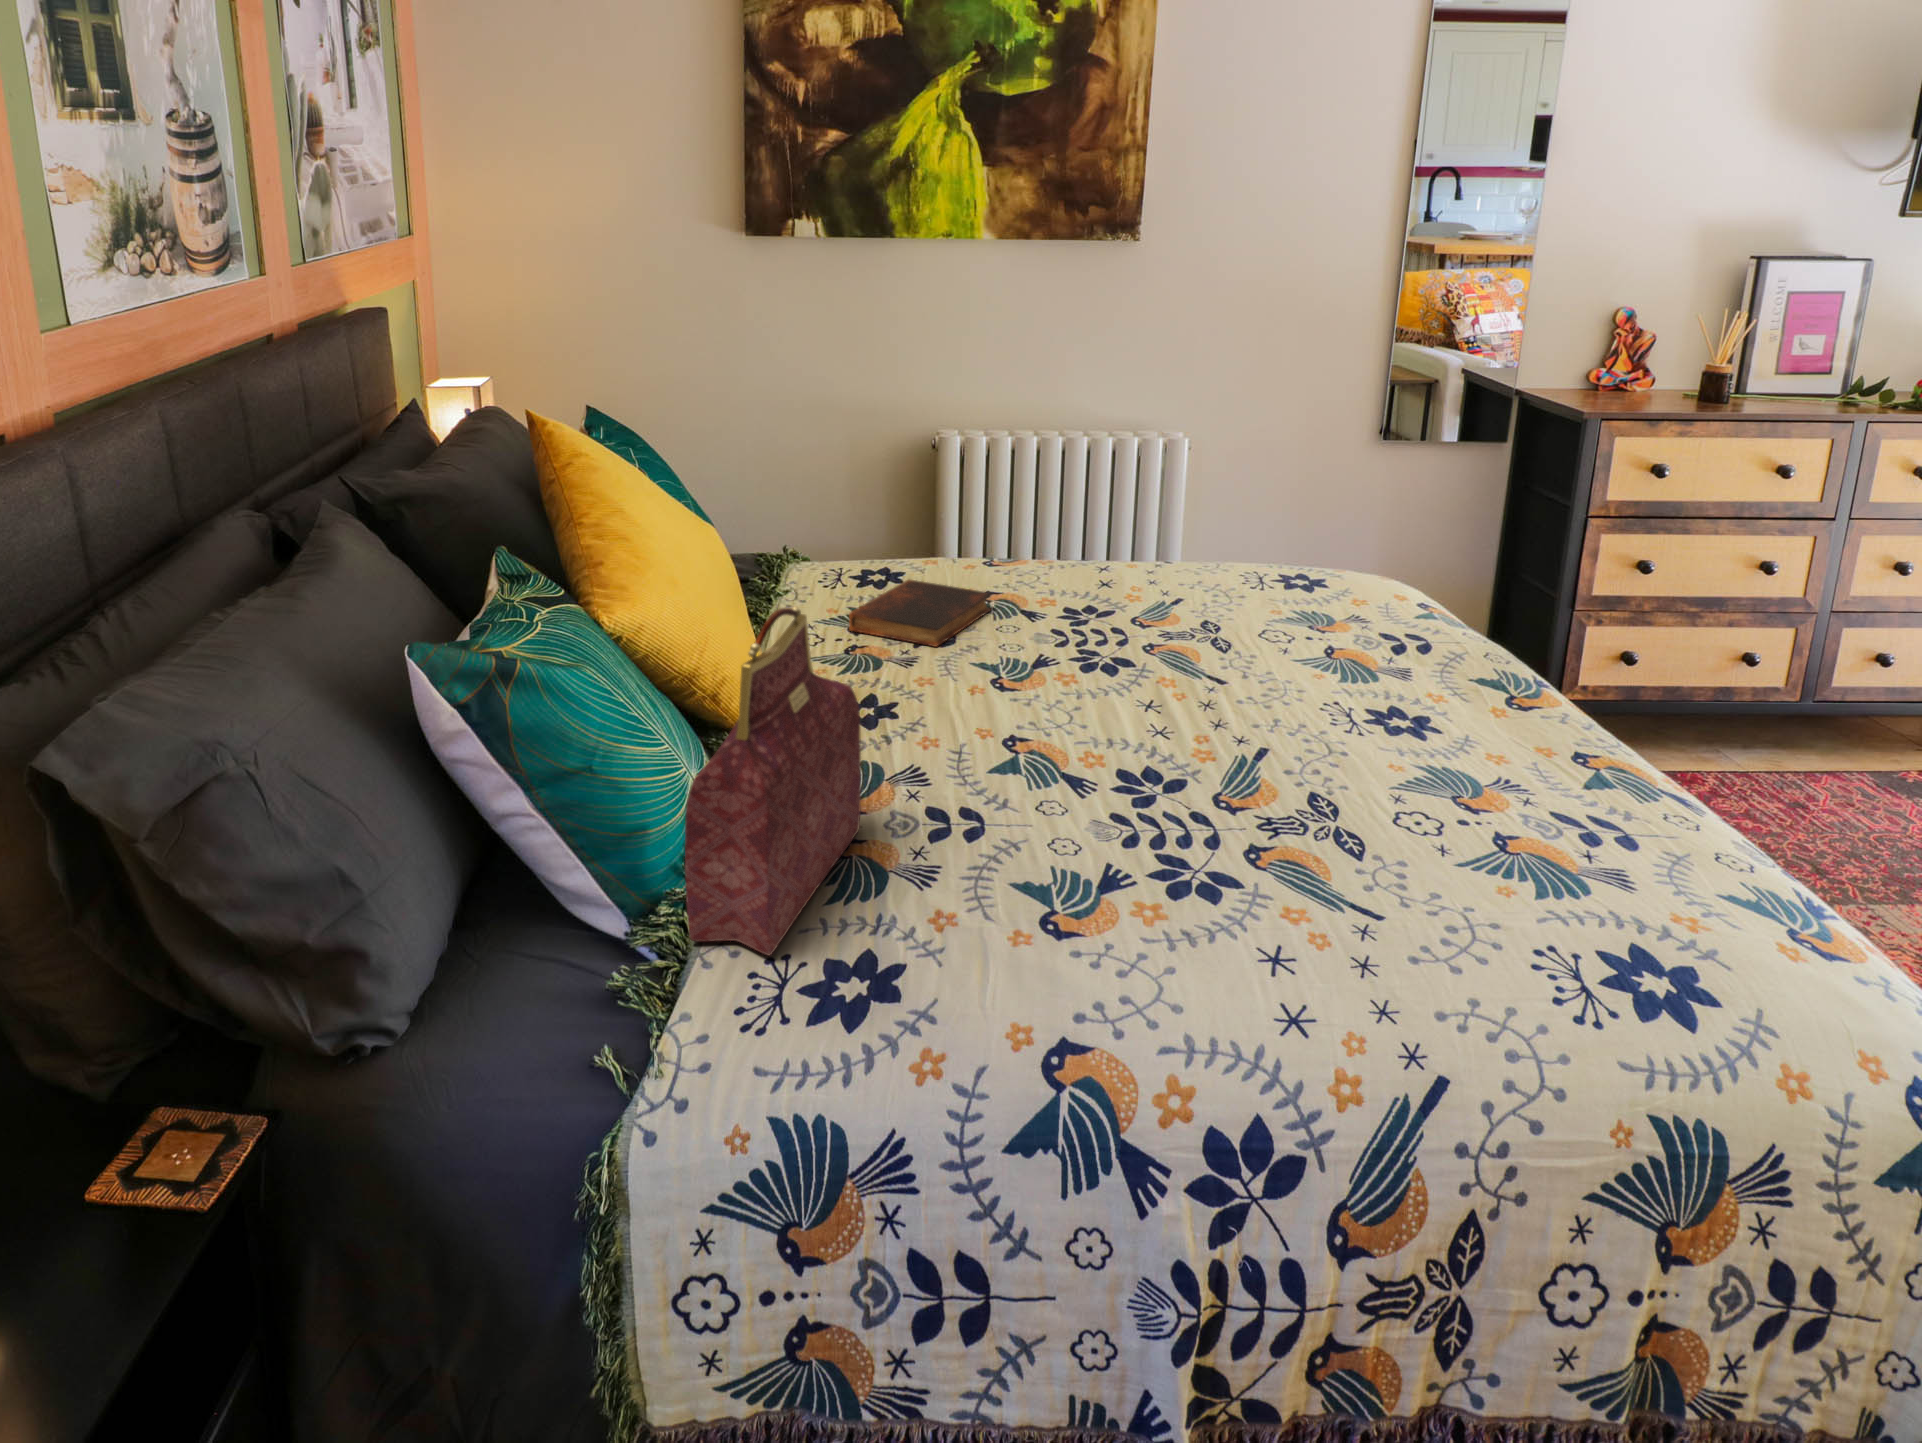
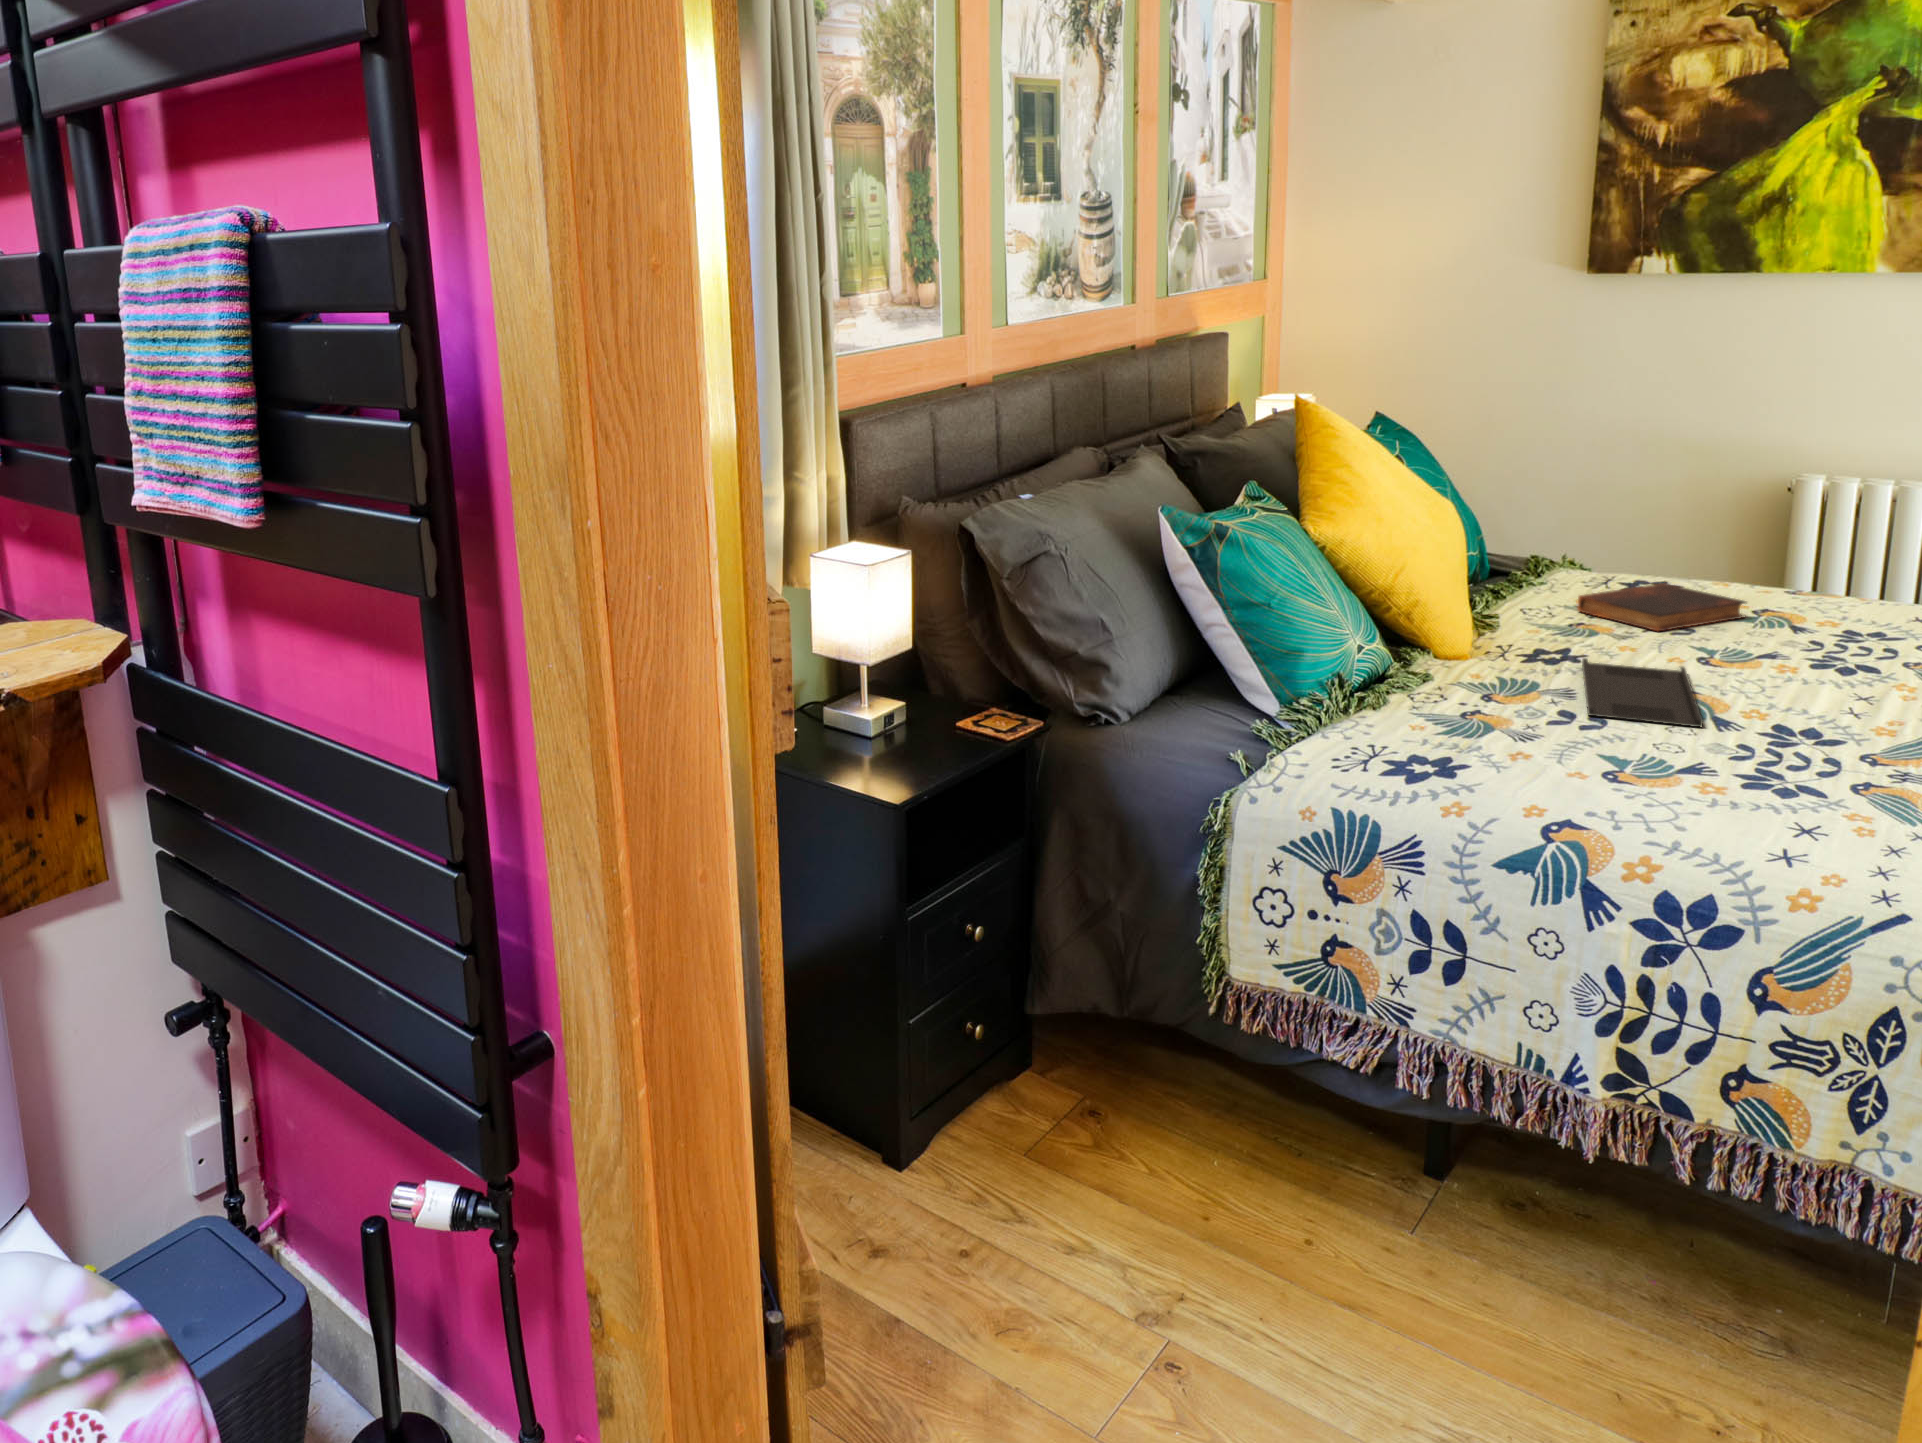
handbag: present [685,606,861,955] -> none [1318,520,1495,742]
tray: none [904,702,1076,811] -> present [1582,658,1703,727]

